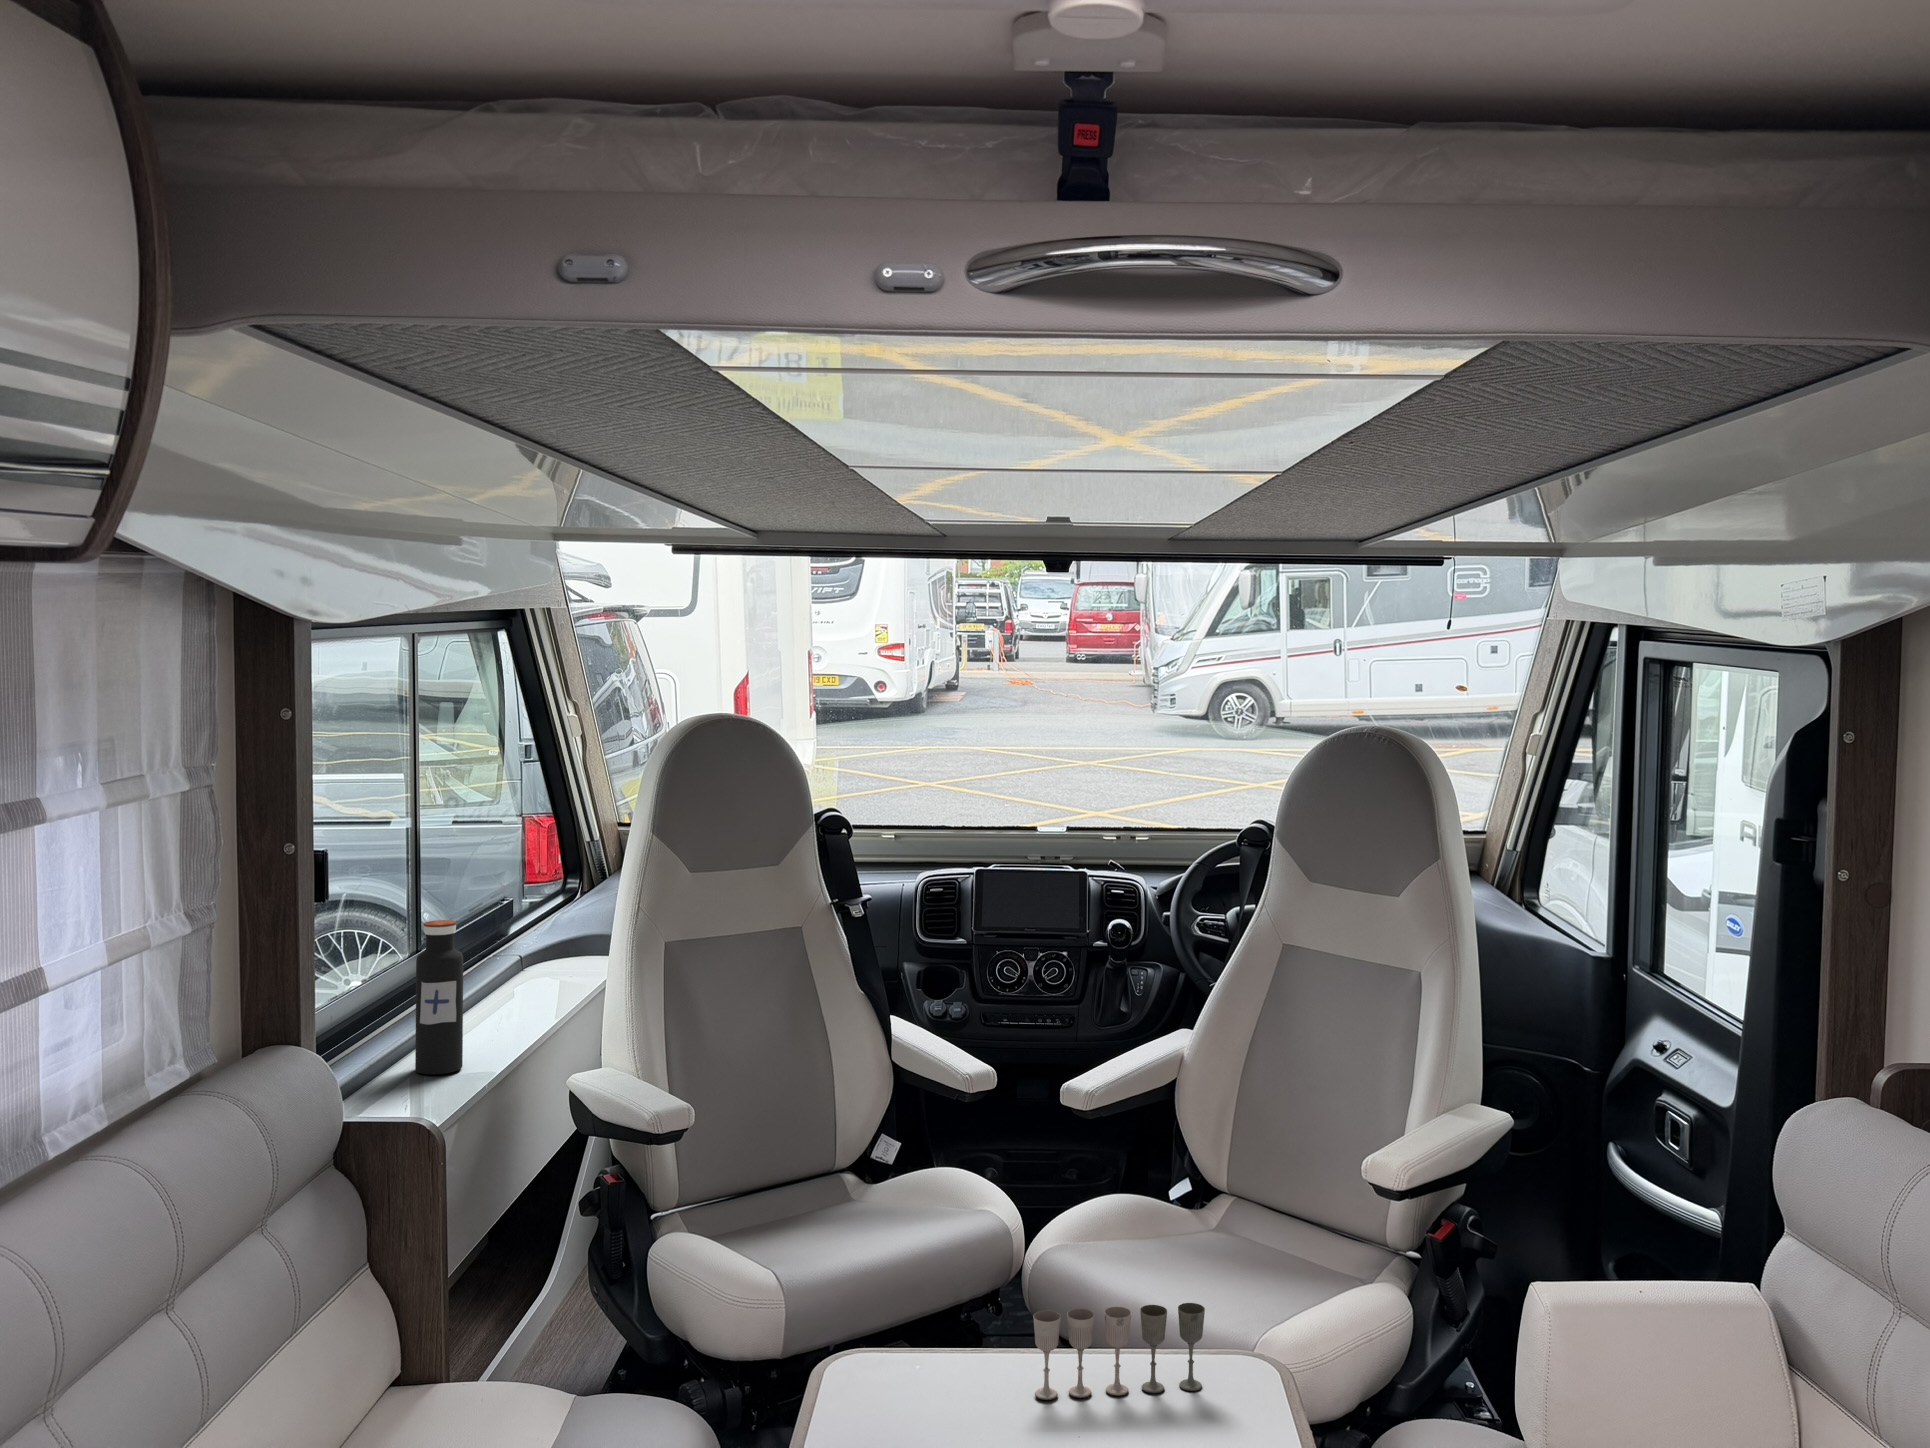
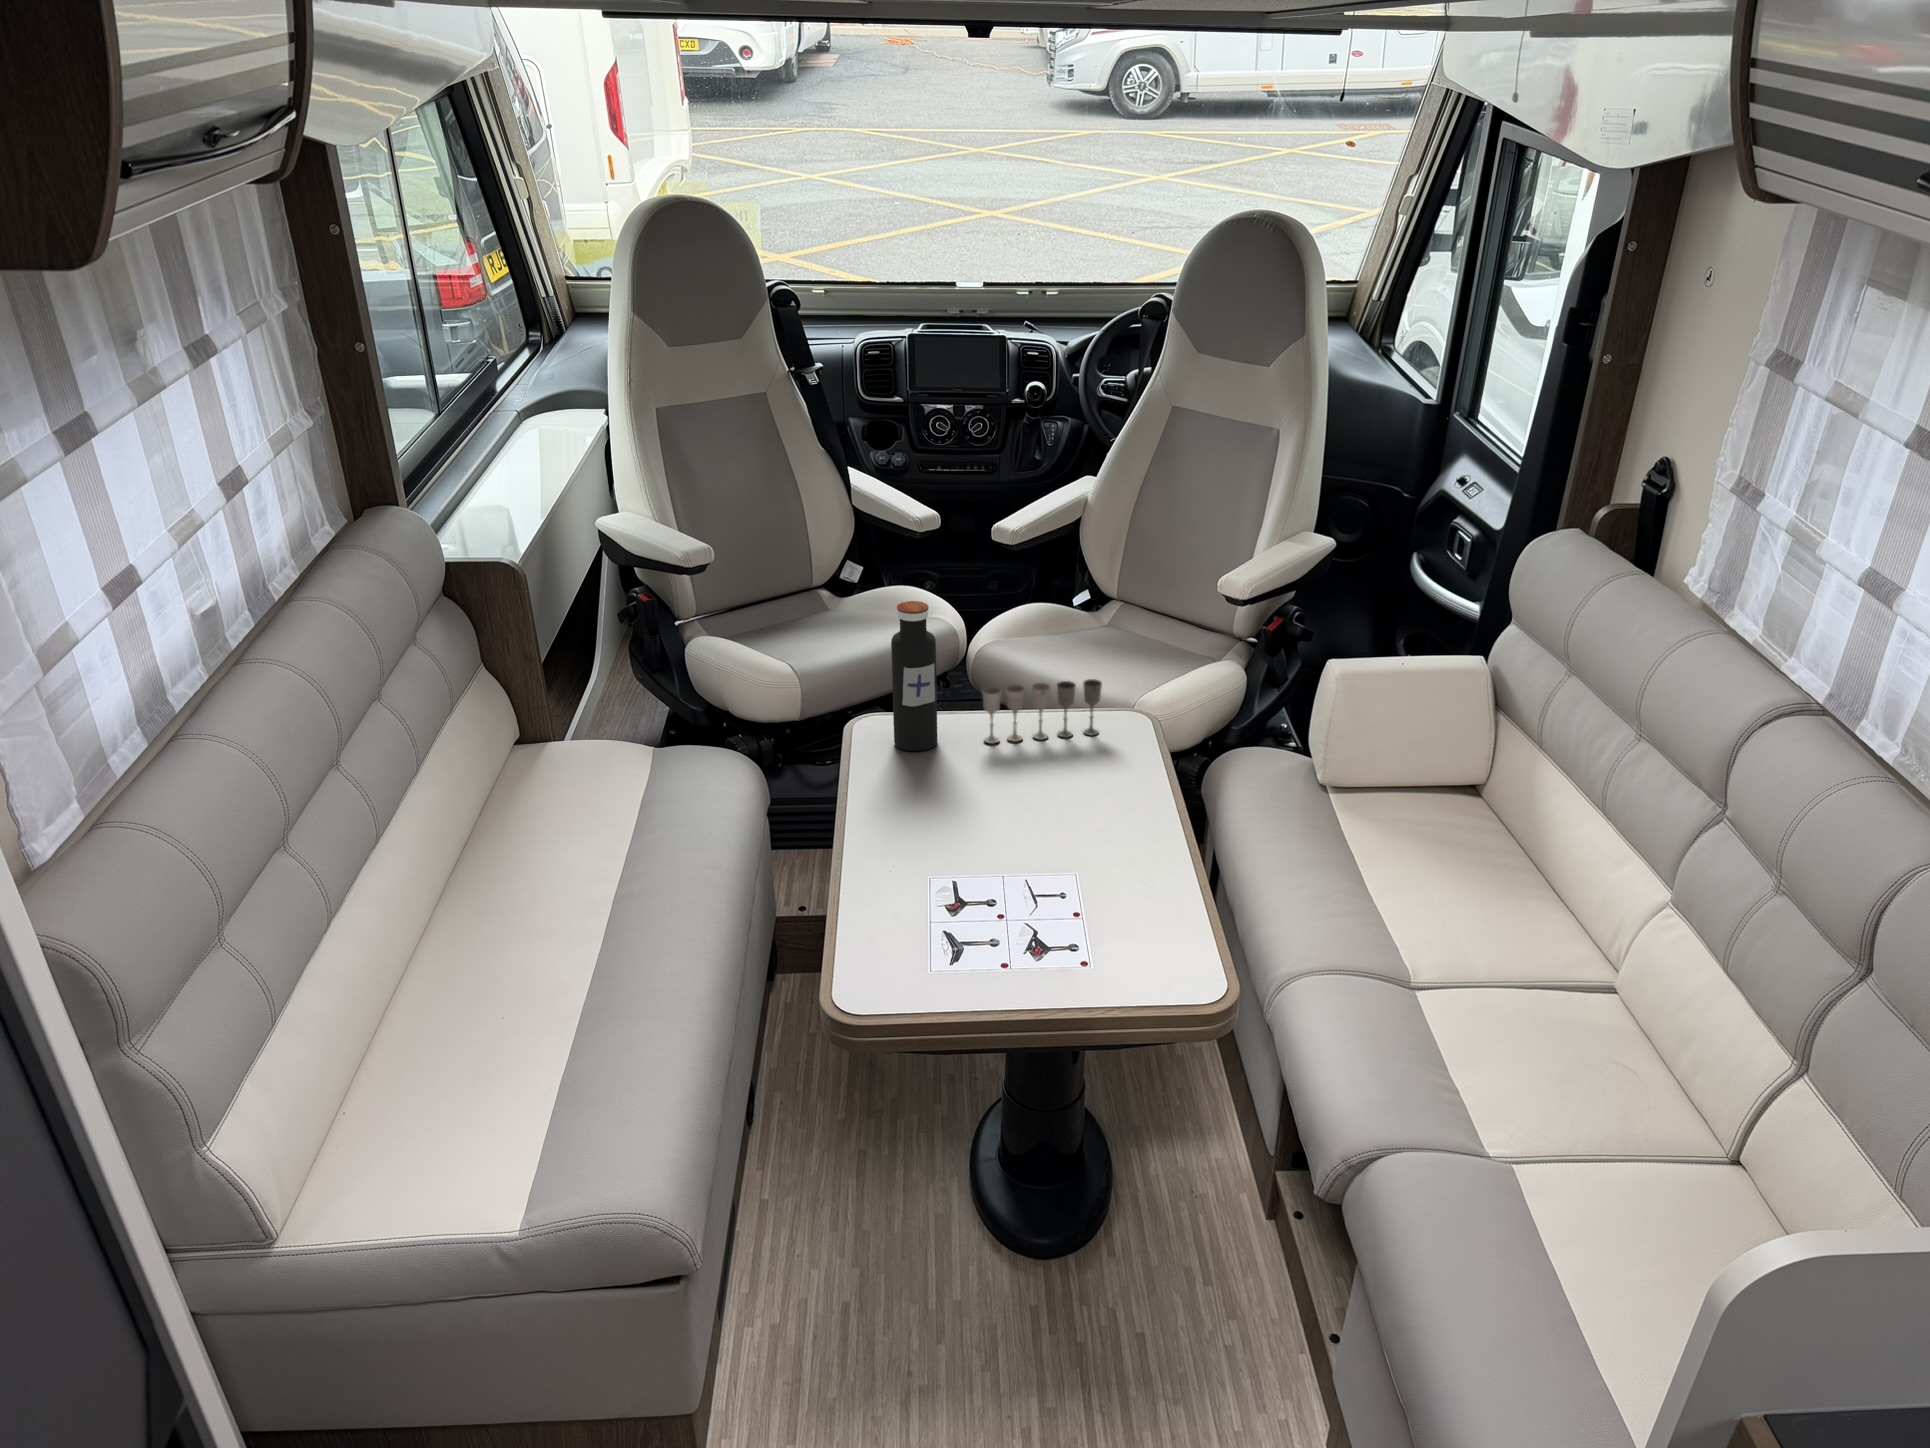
water bottle: present [415,920,463,1075] -> present [891,601,937,751]

